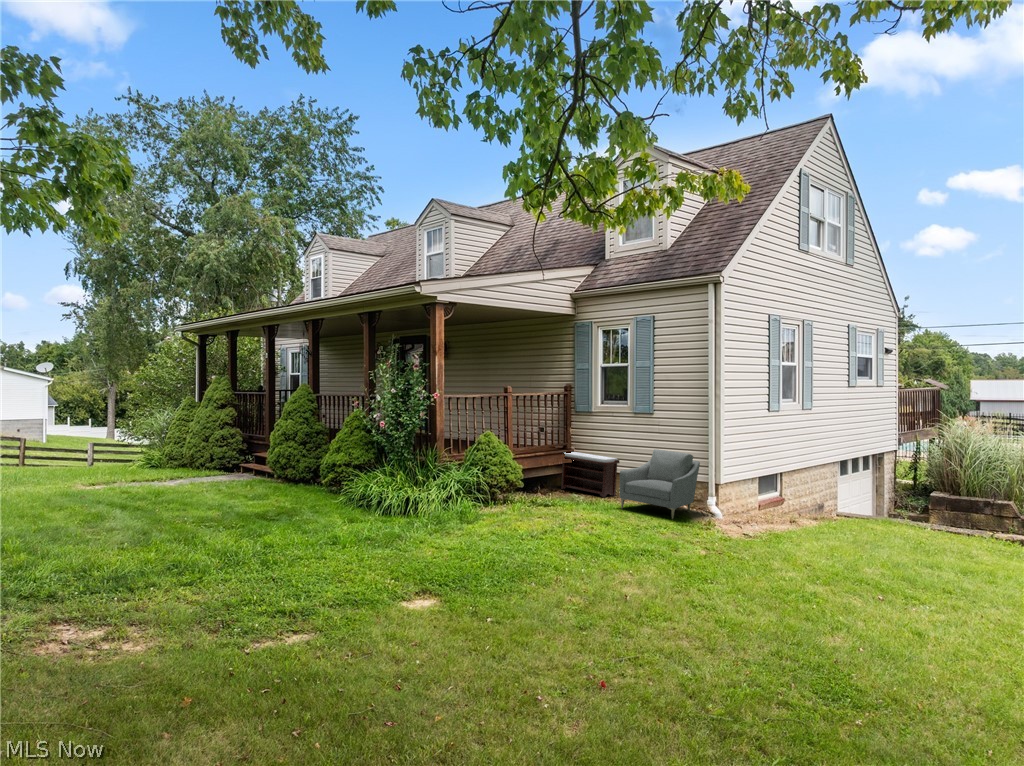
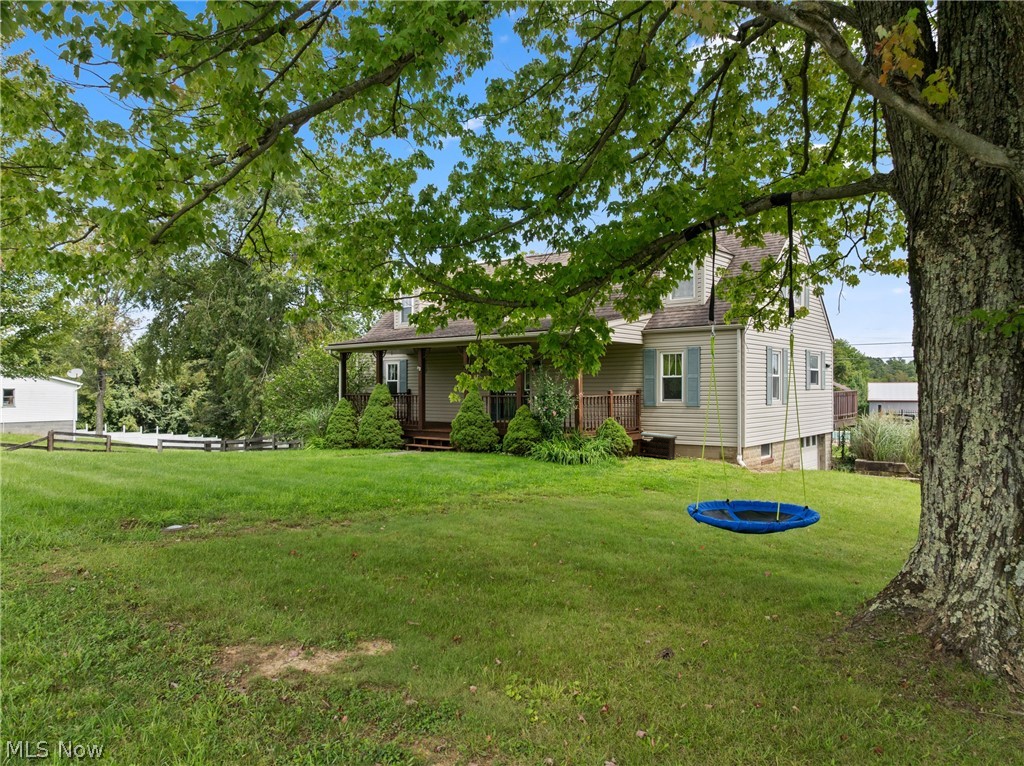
chair: present [619,450,700,519] -> none [686,429,732,469]

